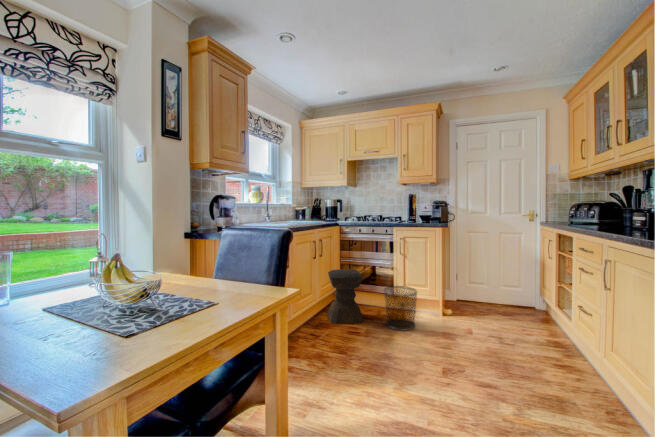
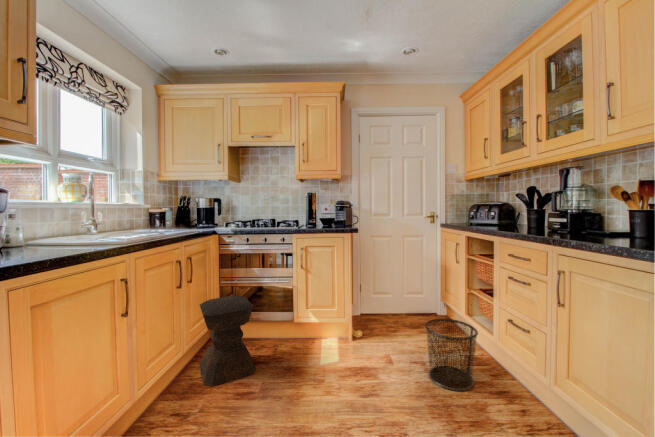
waste bin: present [384,286,417,330] -> present [425,319,478,391]

